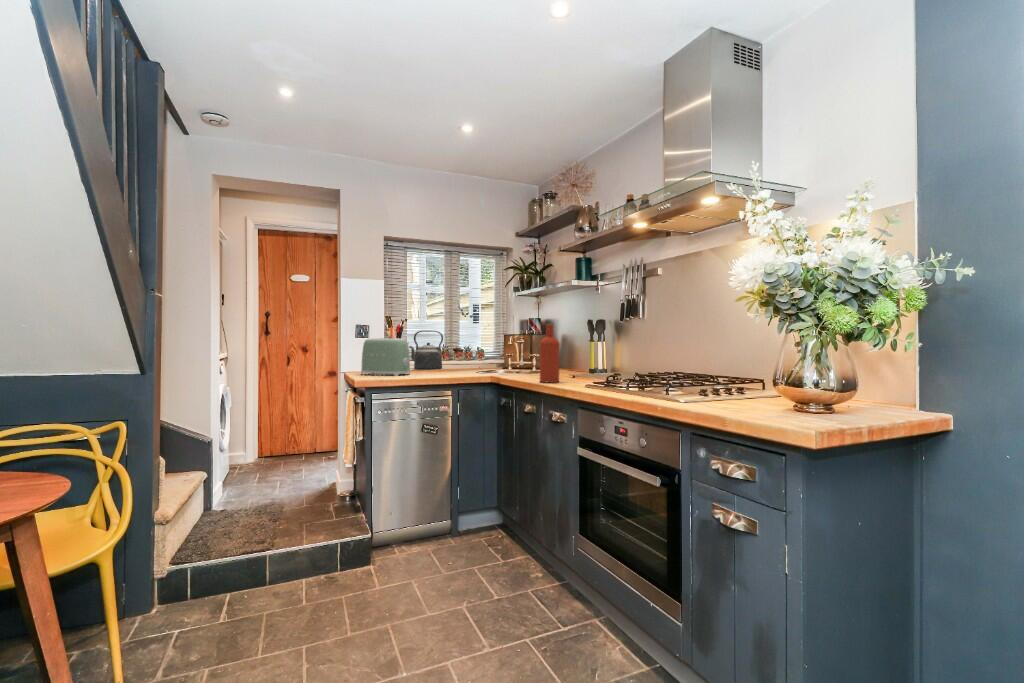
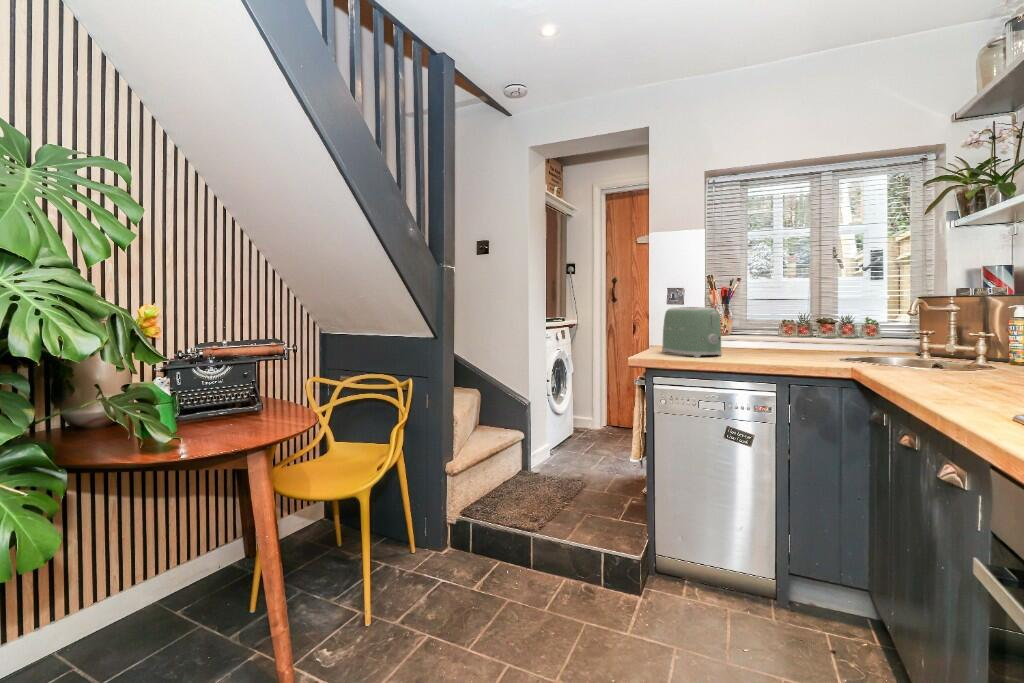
bottle: present [540,324,560,382] -> none [914,276,973,401]
kettle: present [409,331,443,369] -> none [748,294,797,348]

